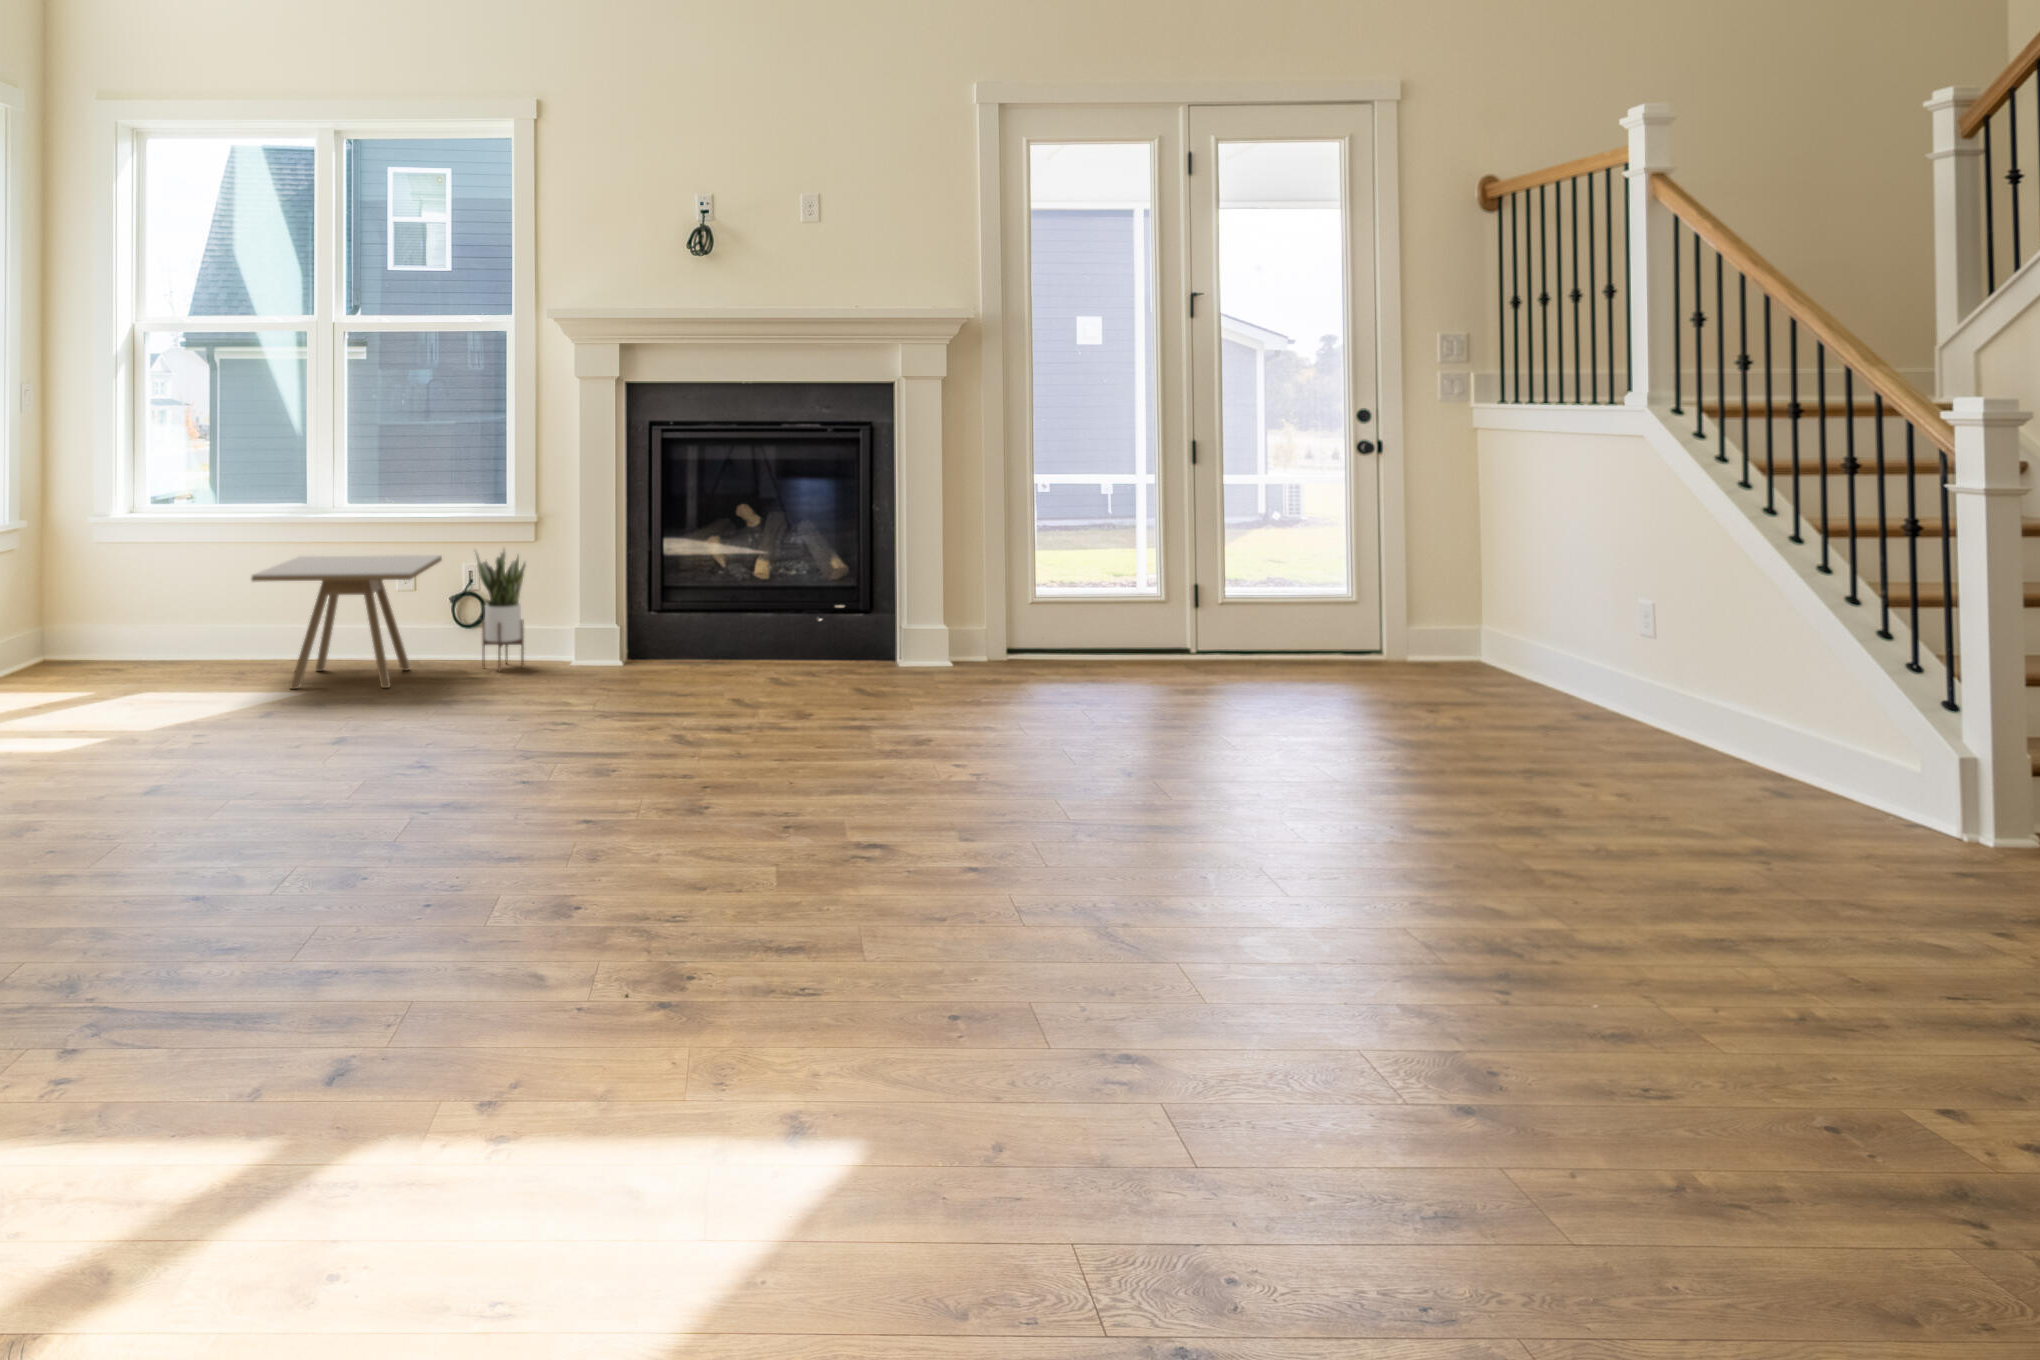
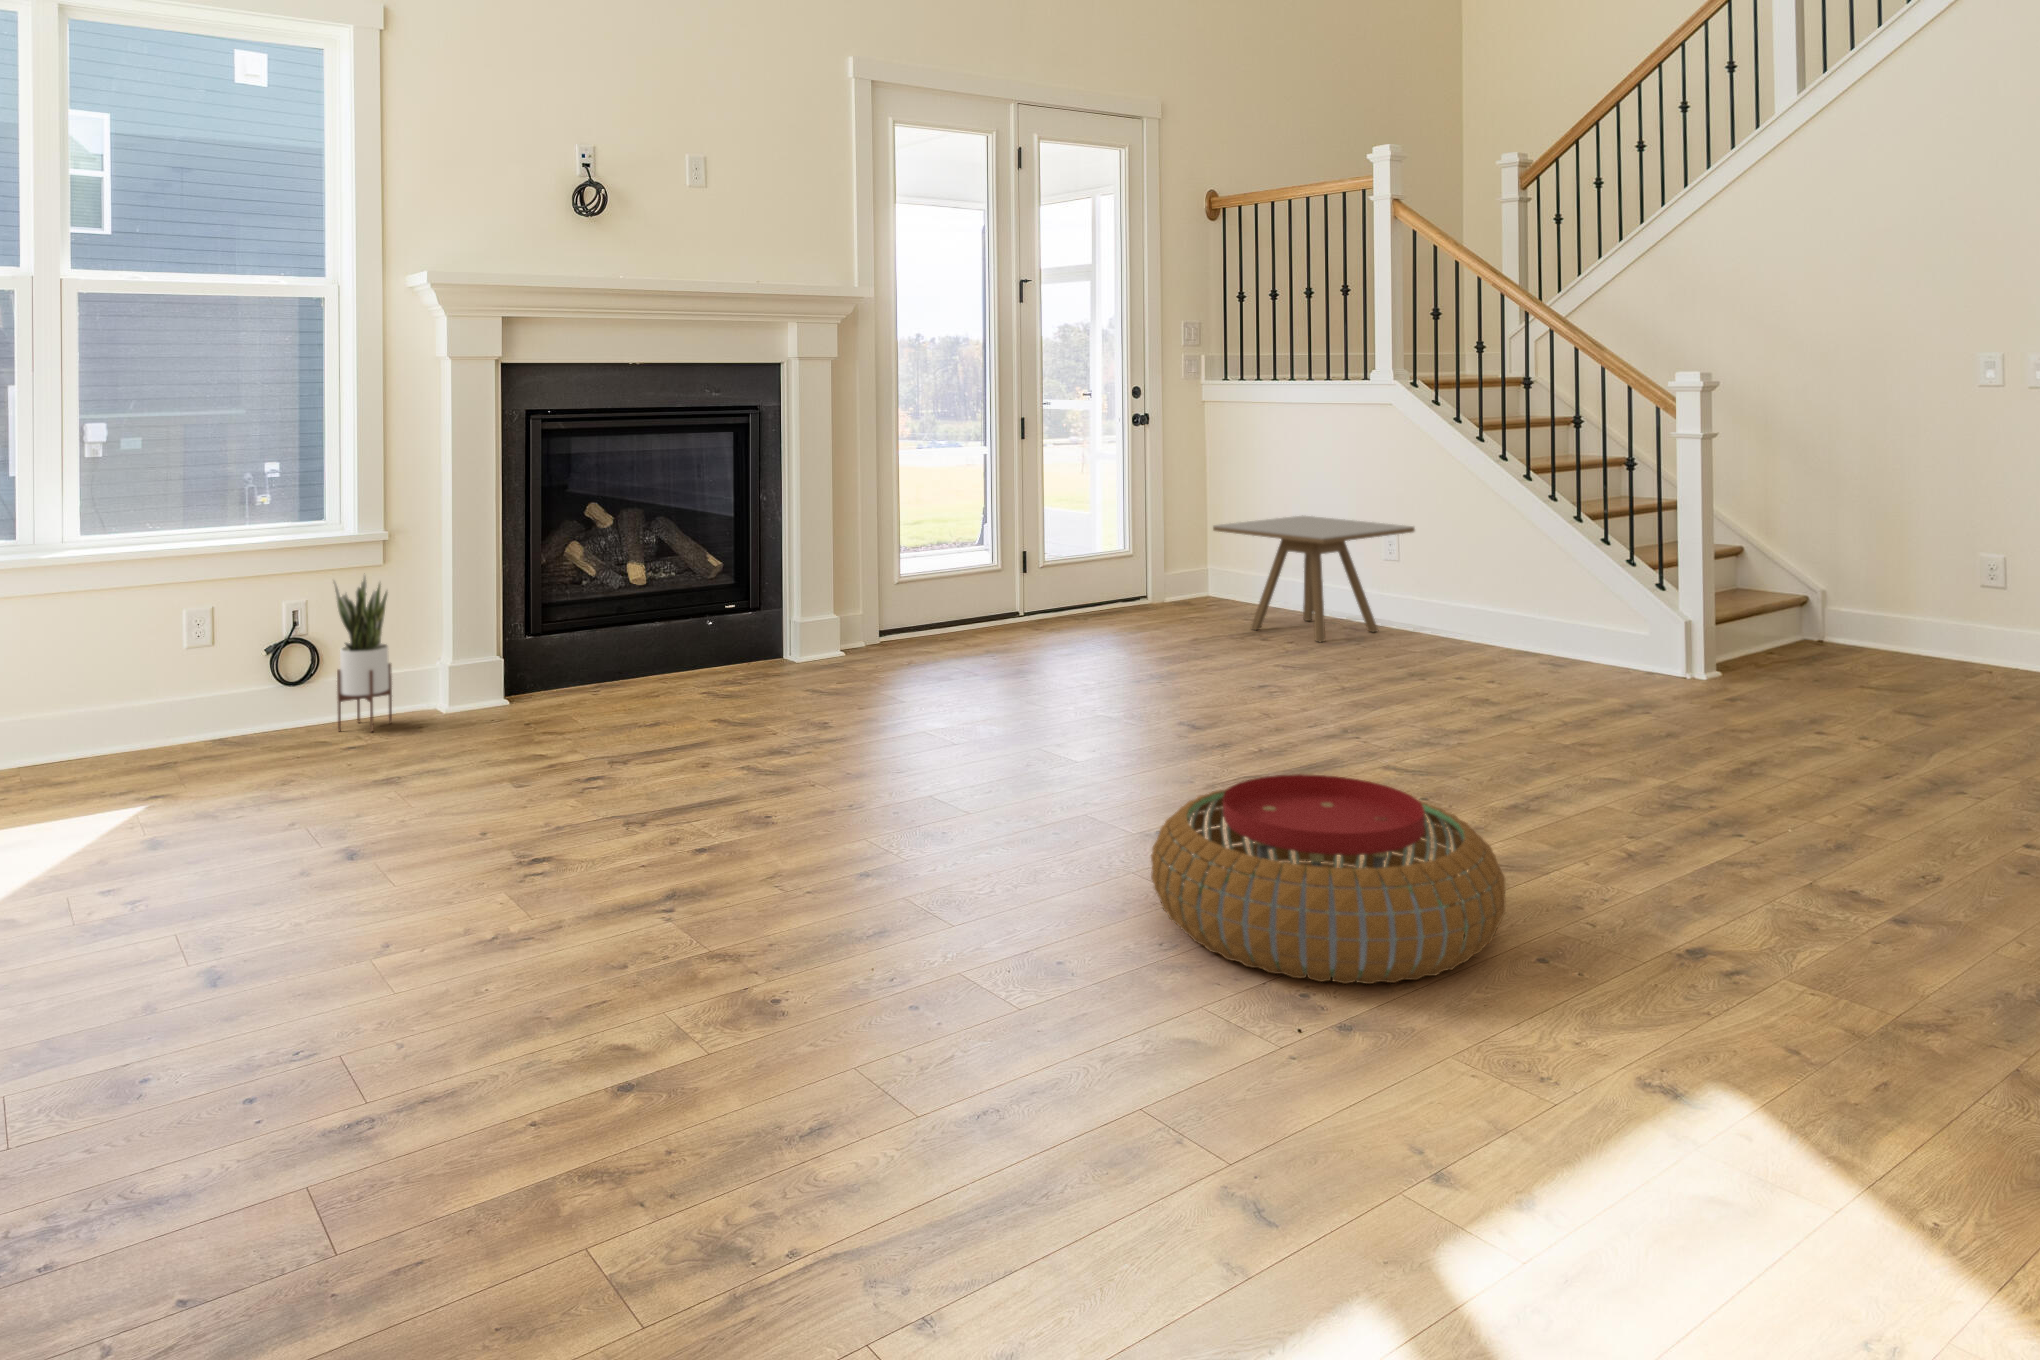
side table: present [252,555,442,689] -> present [1213,515,1415,642]
pouf: none [626,795,970,1007] -> present [1151,774,1506,984]

